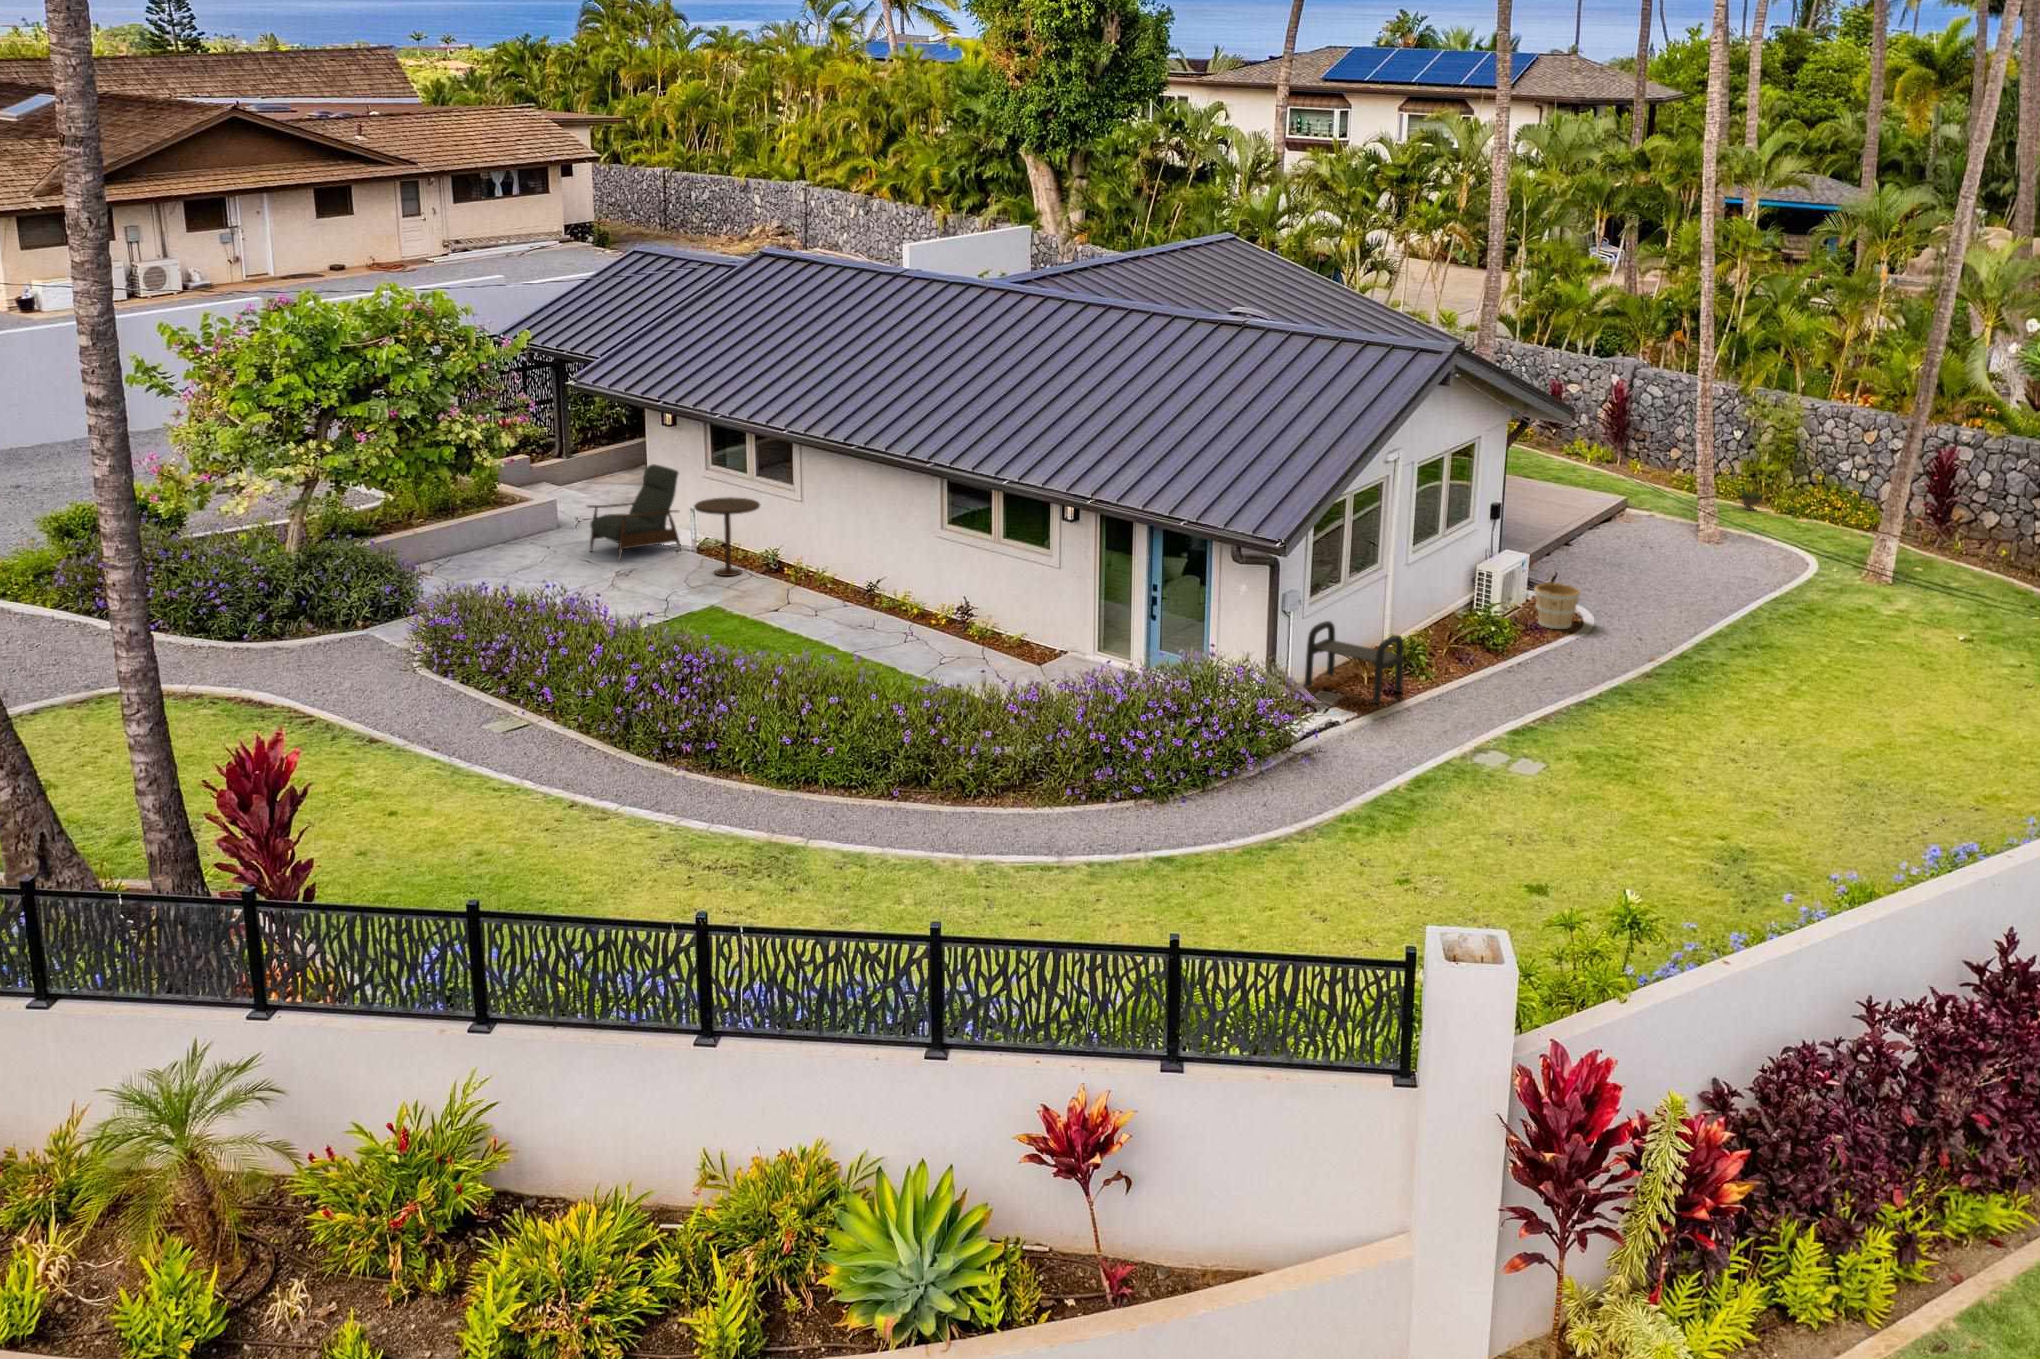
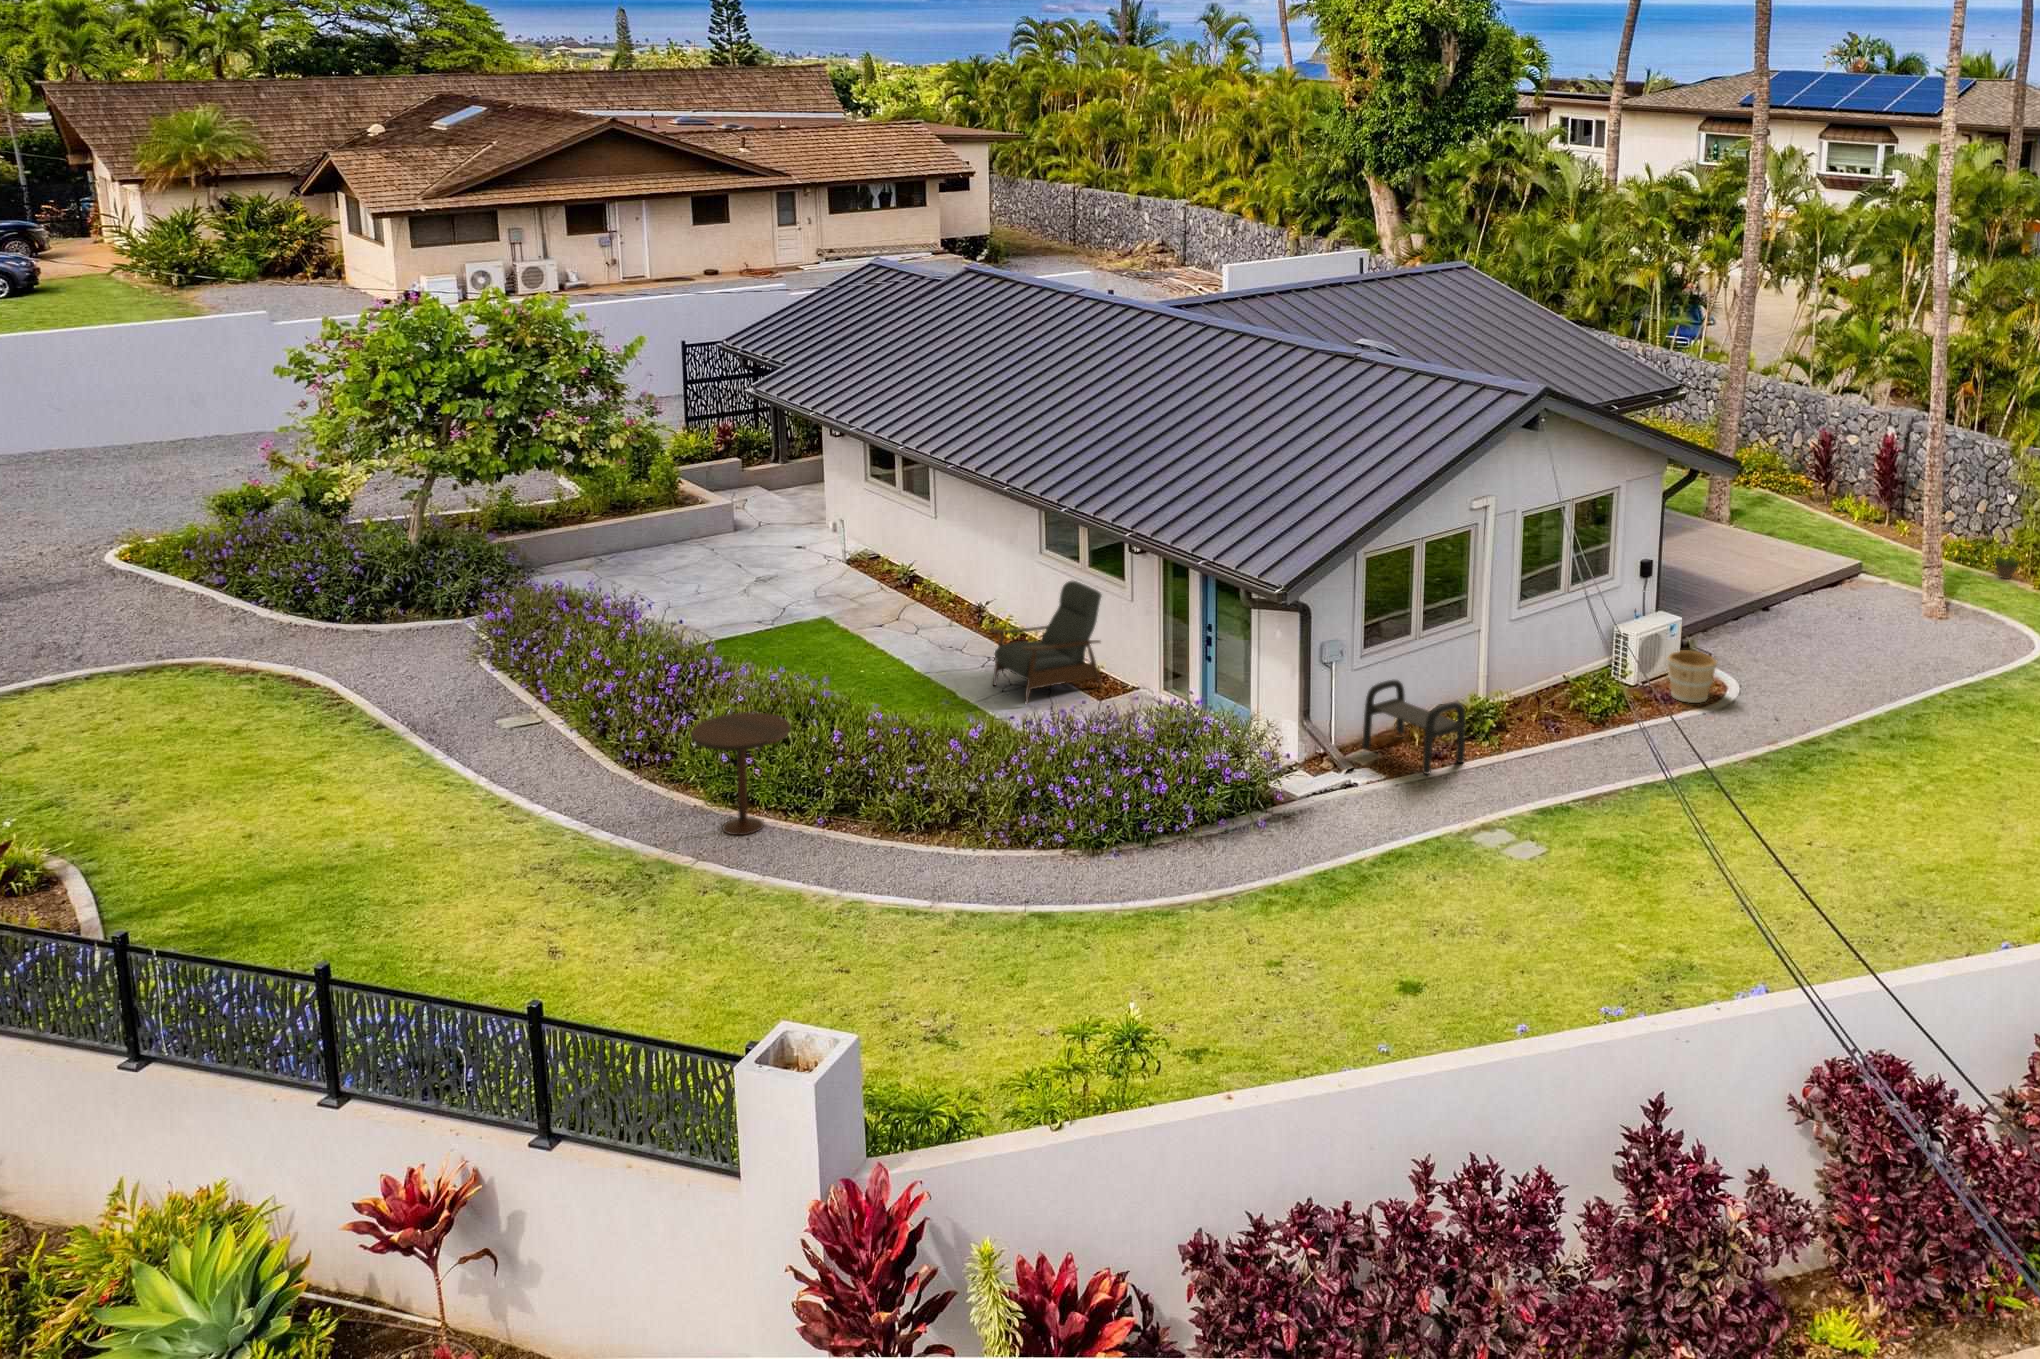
chair: present [587,464,681,561] -> present [991,581,1102,704]
pedestal table: present [694,497,760,576] -> present [690,712,791,835]

